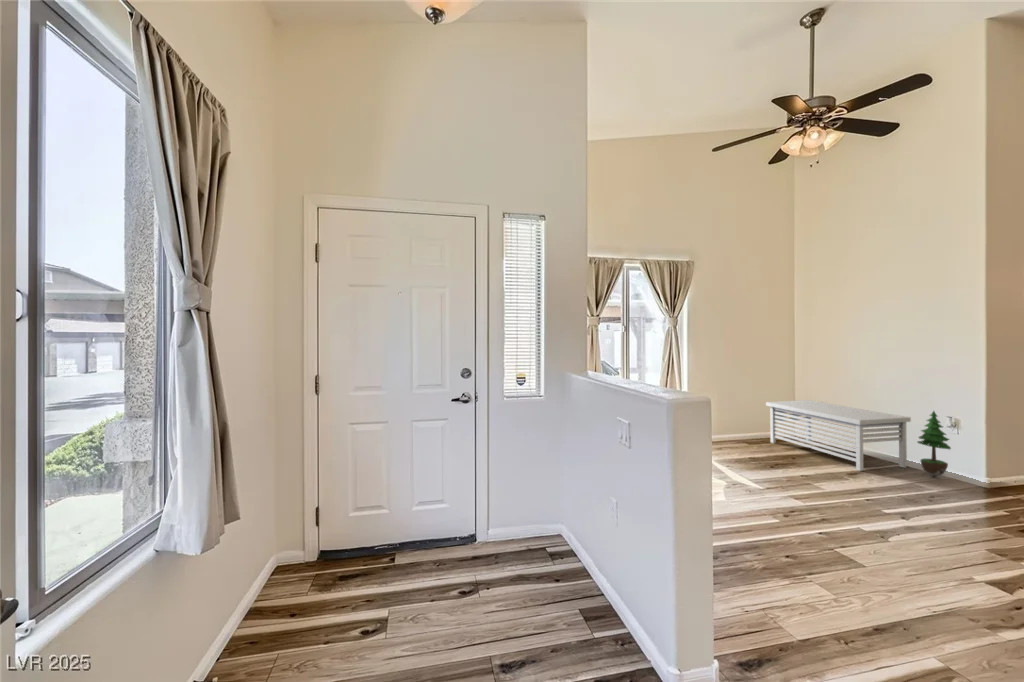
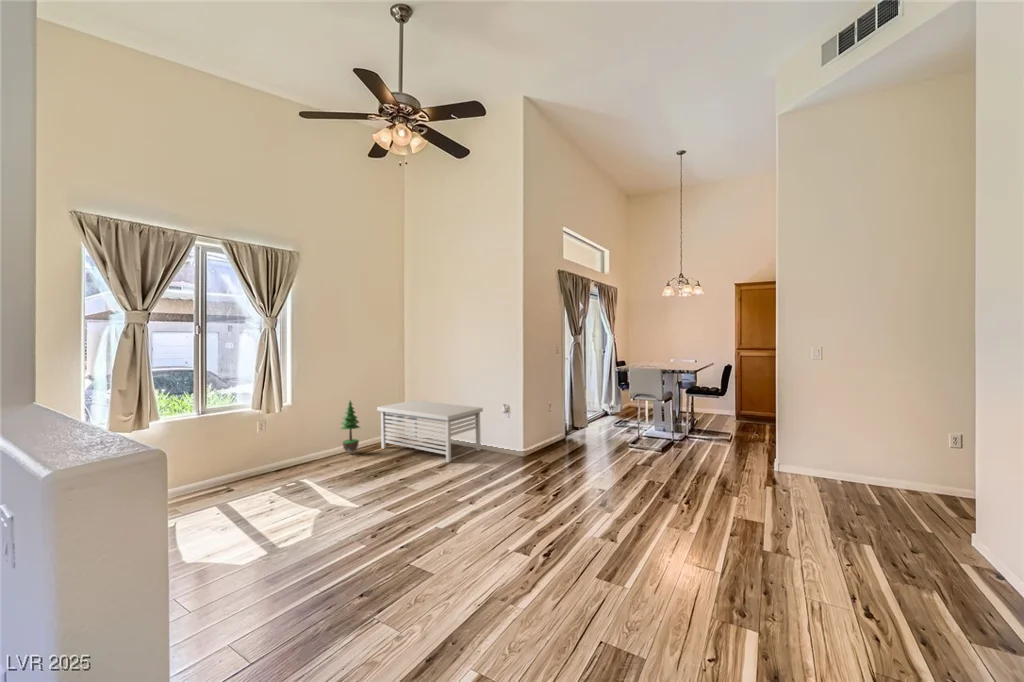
potted tree: present [918,411,951,477] -> present [341,401,360,454]

